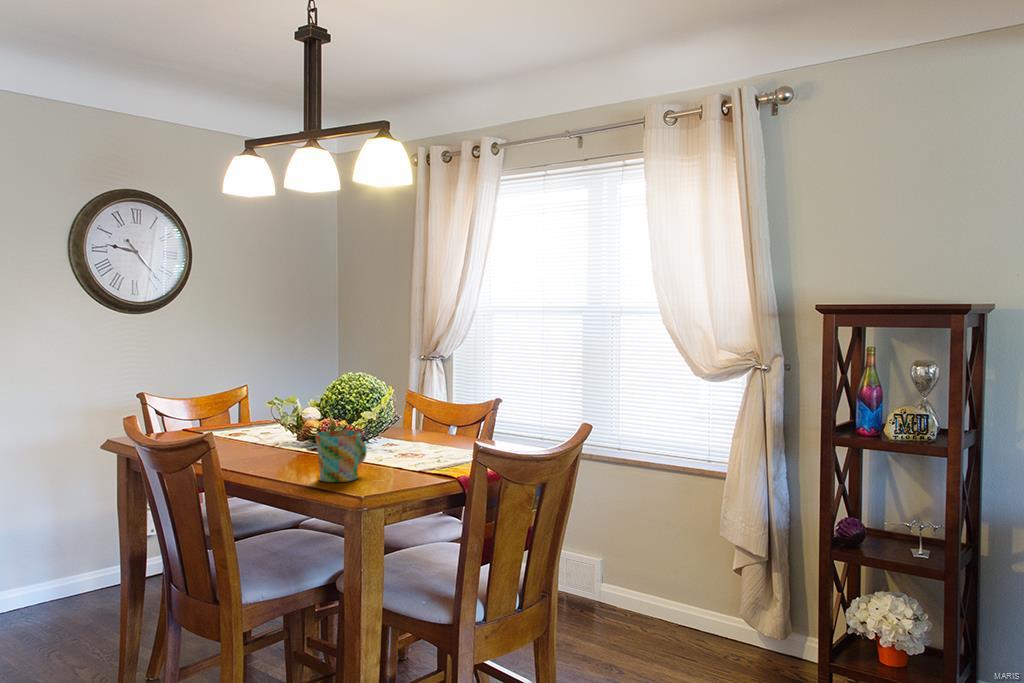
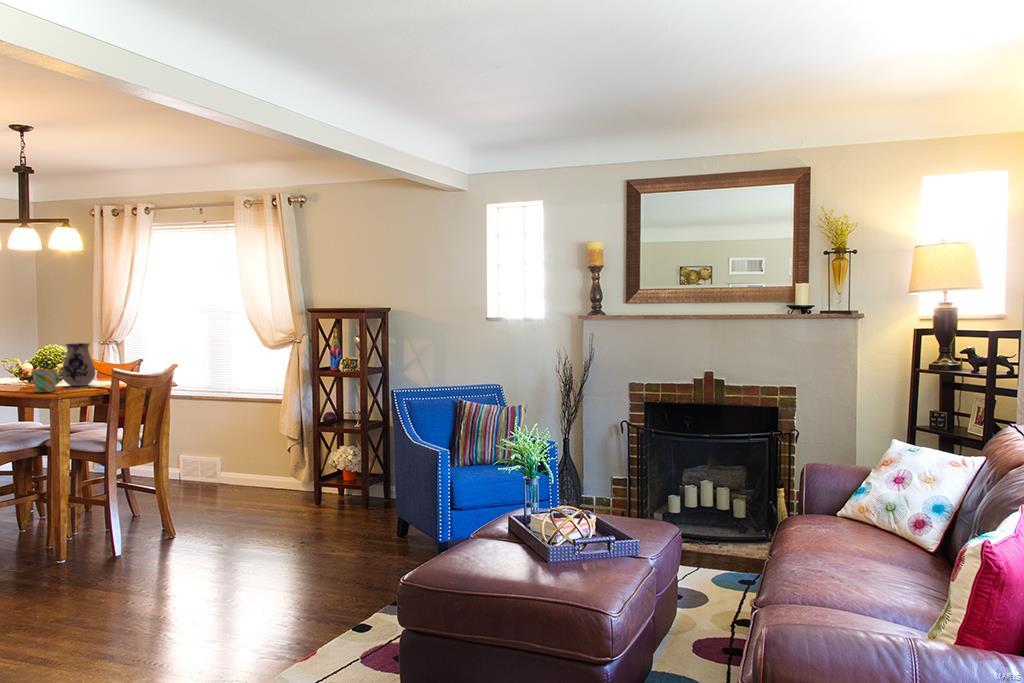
ceramic pitcher: none [370,372,428,457] -> present [62,343,95,386]

